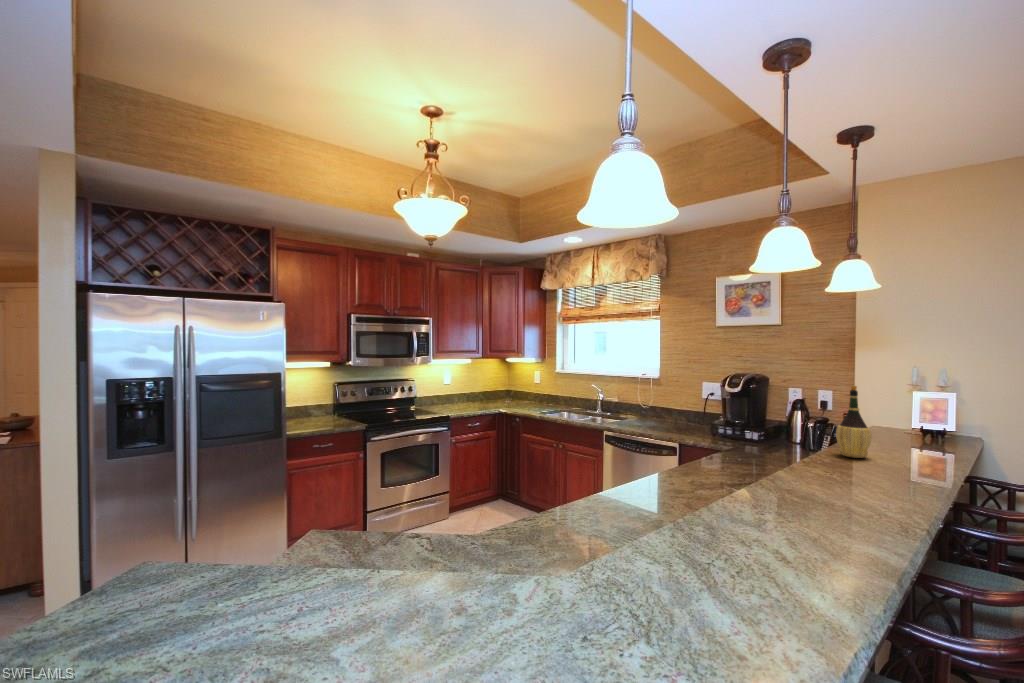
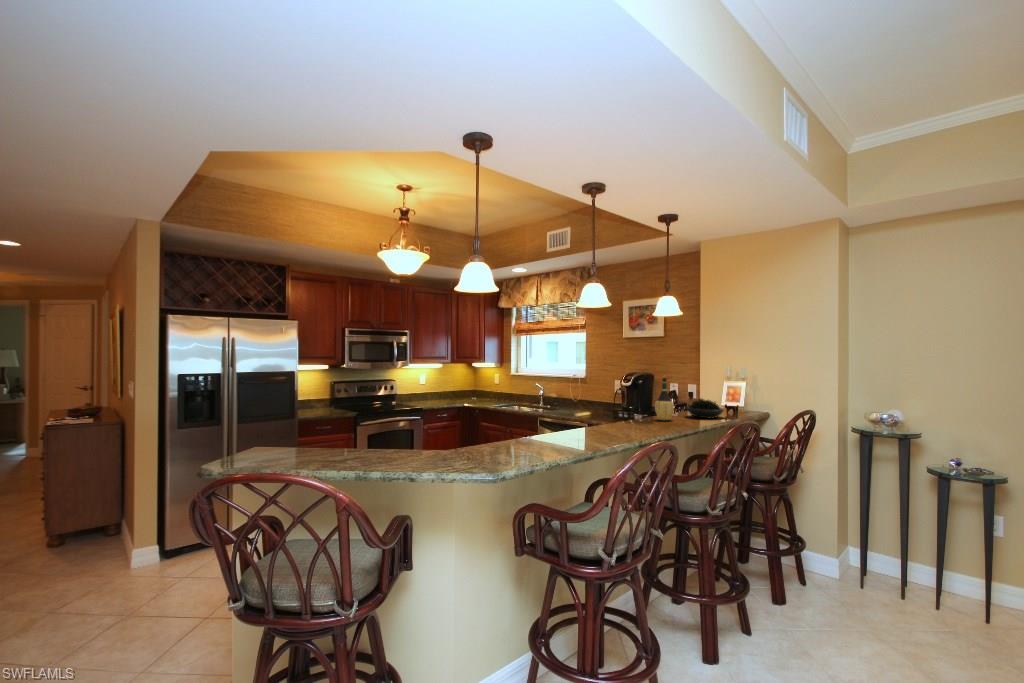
succulent plant: none [870,419,943,453] -> present [686,399,724,418]

